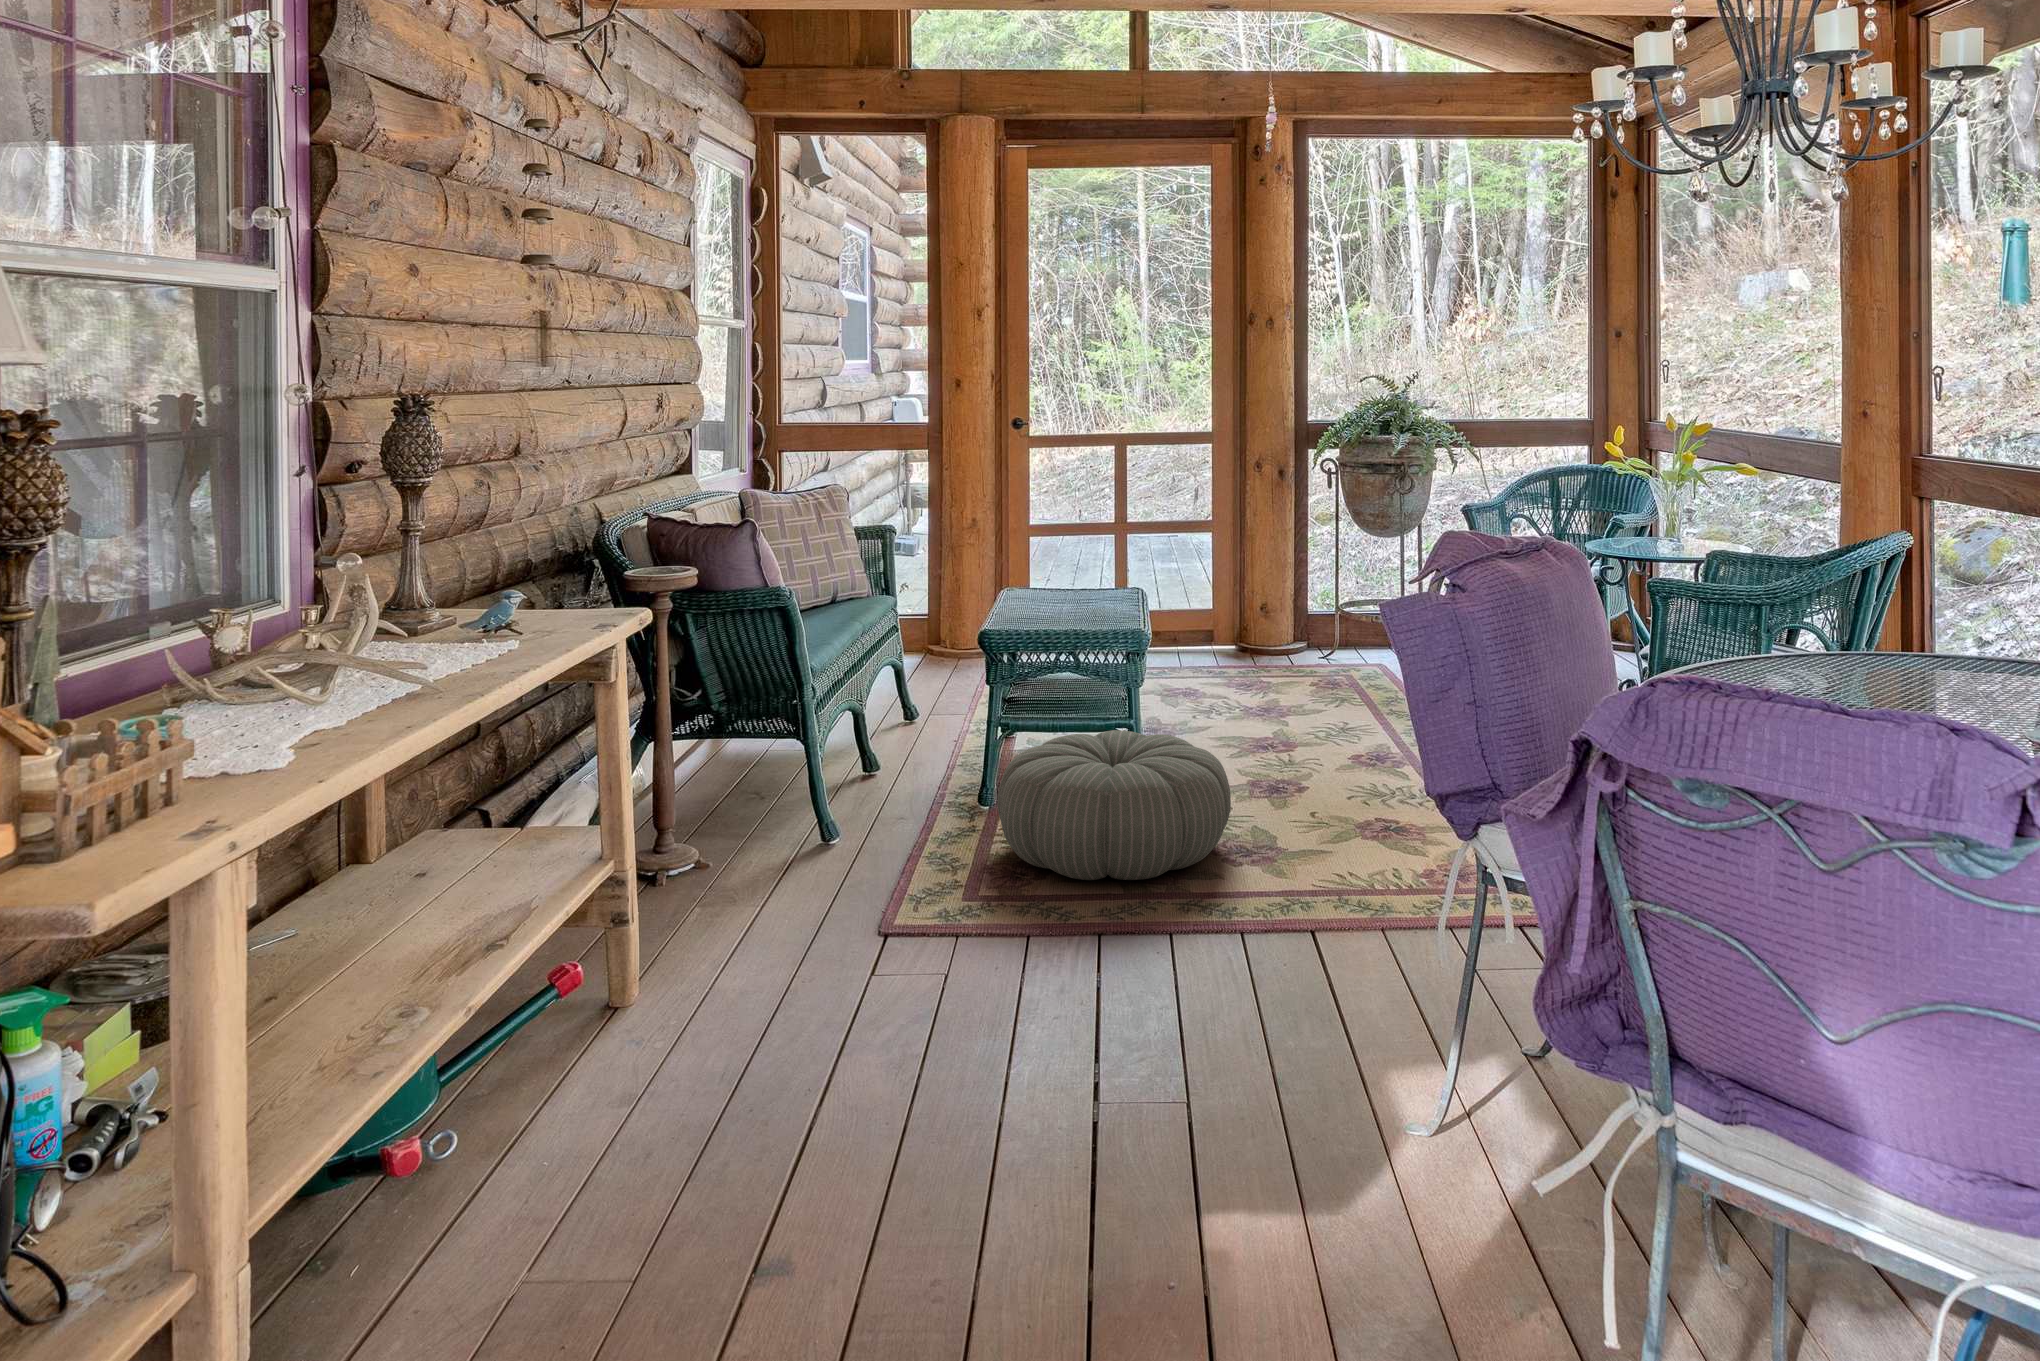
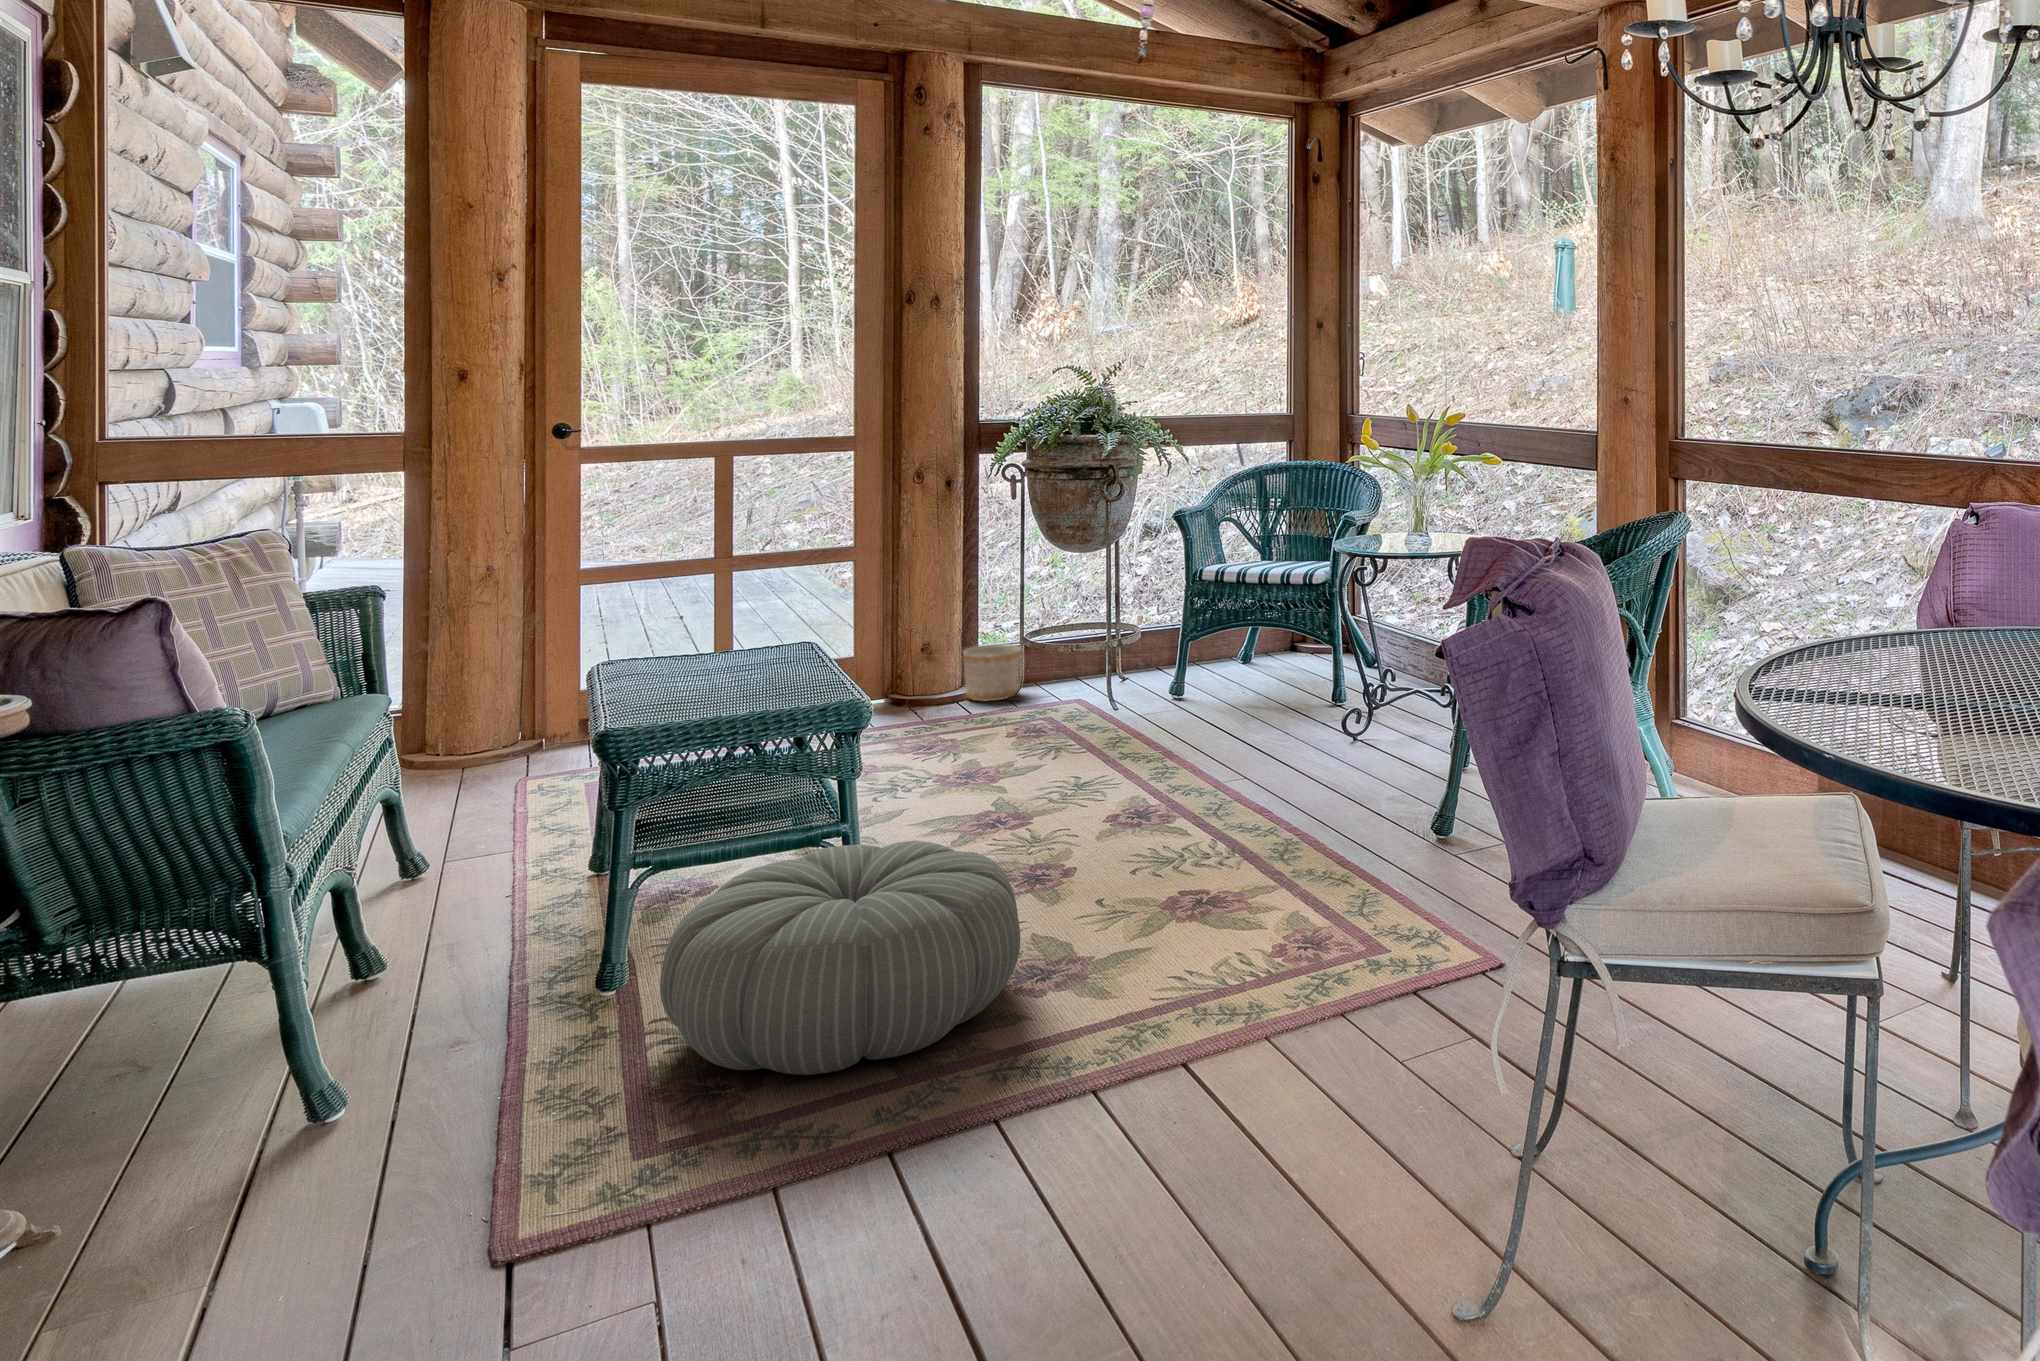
planter: none [1294,609,1340,656] -> present [963,644,1021,701]

